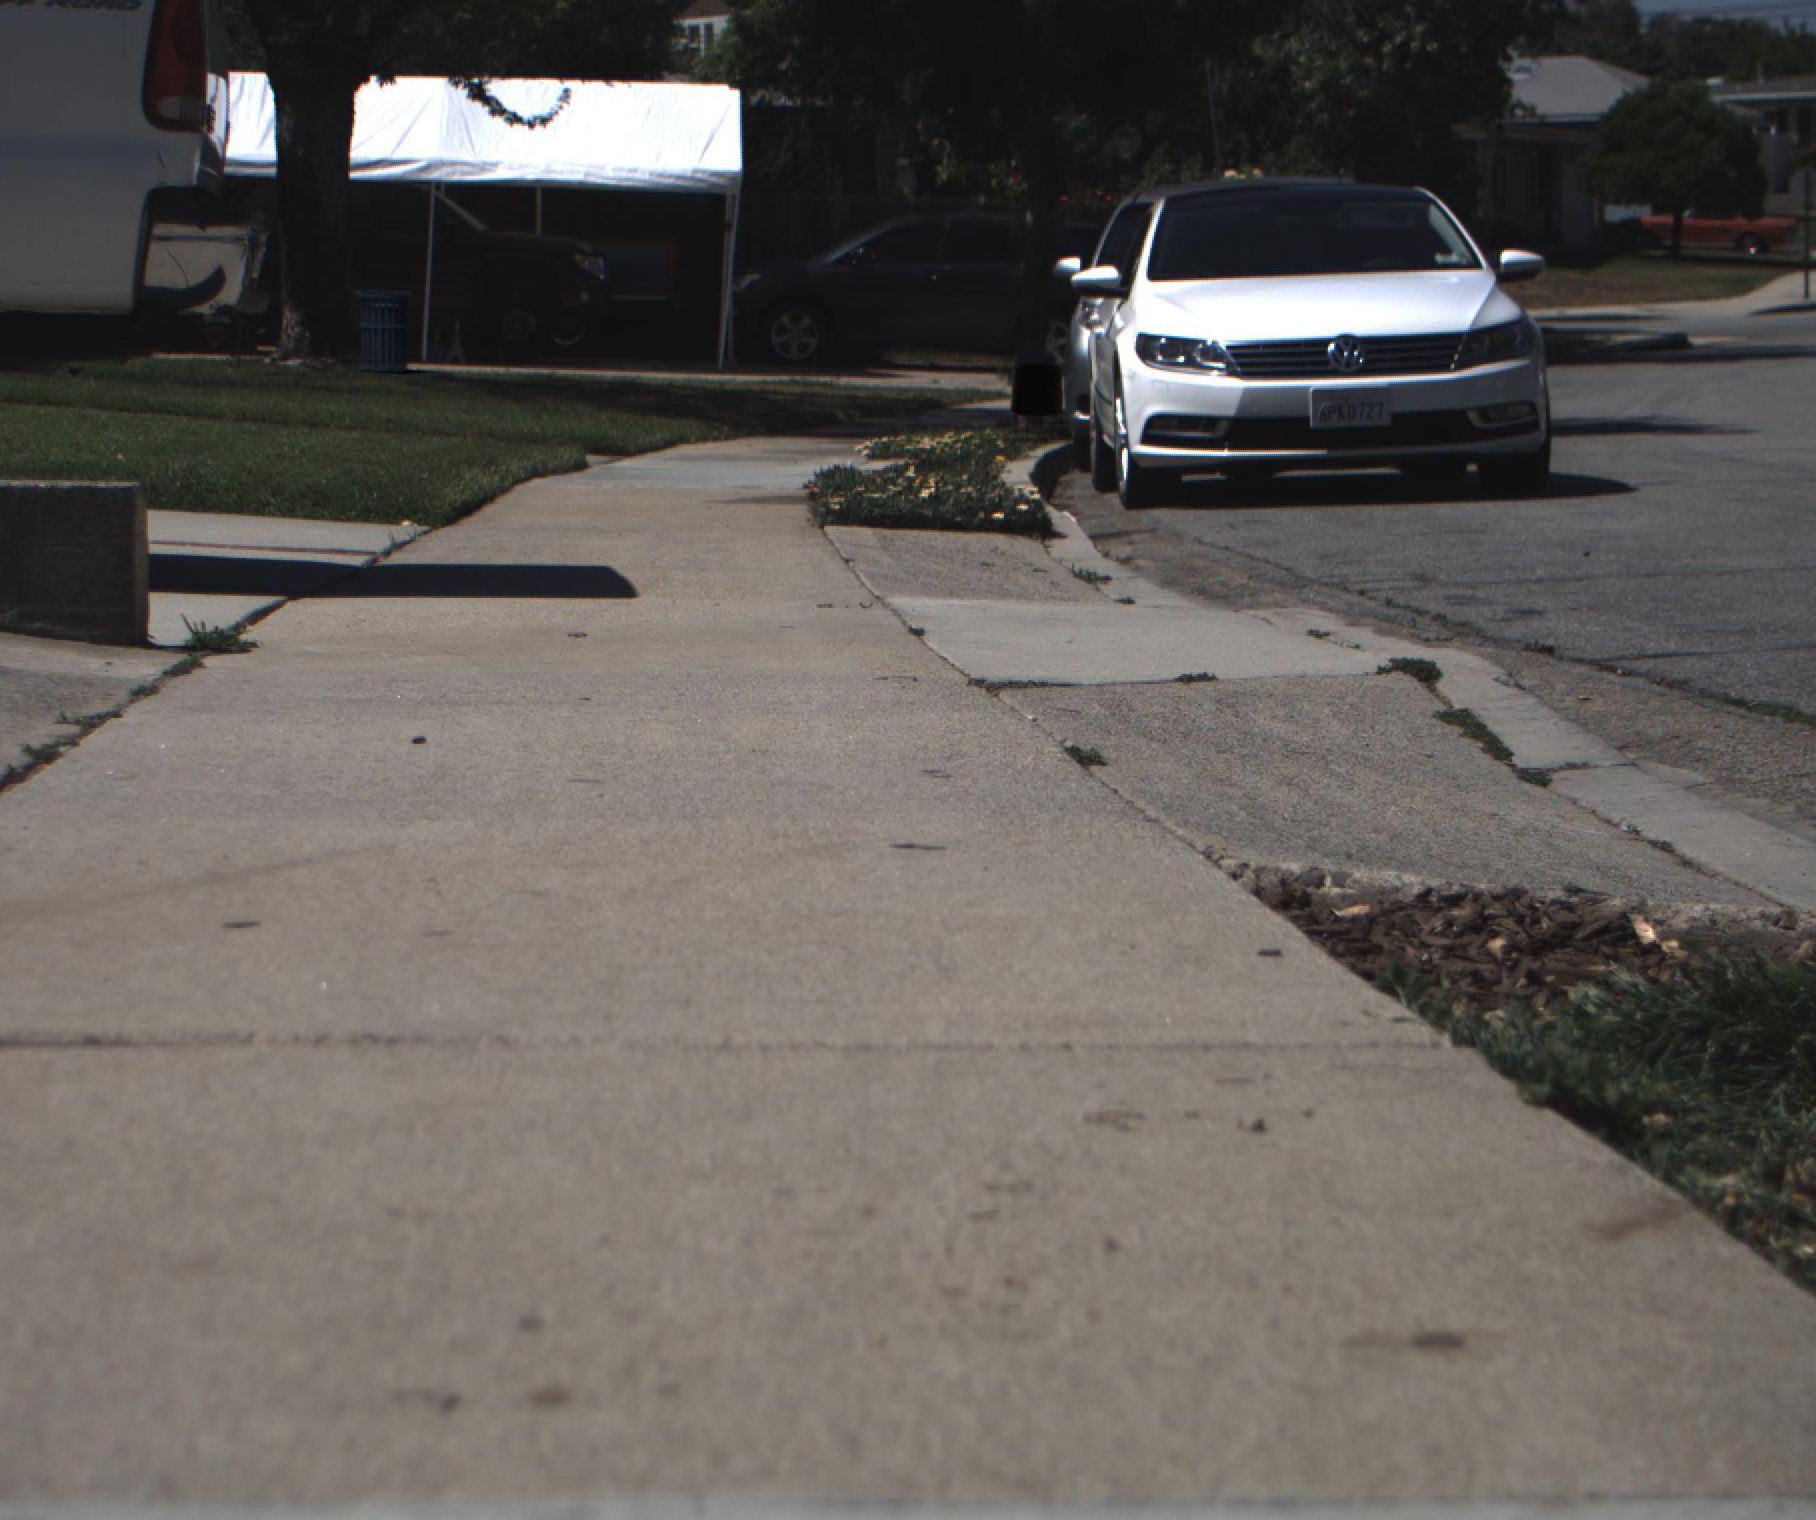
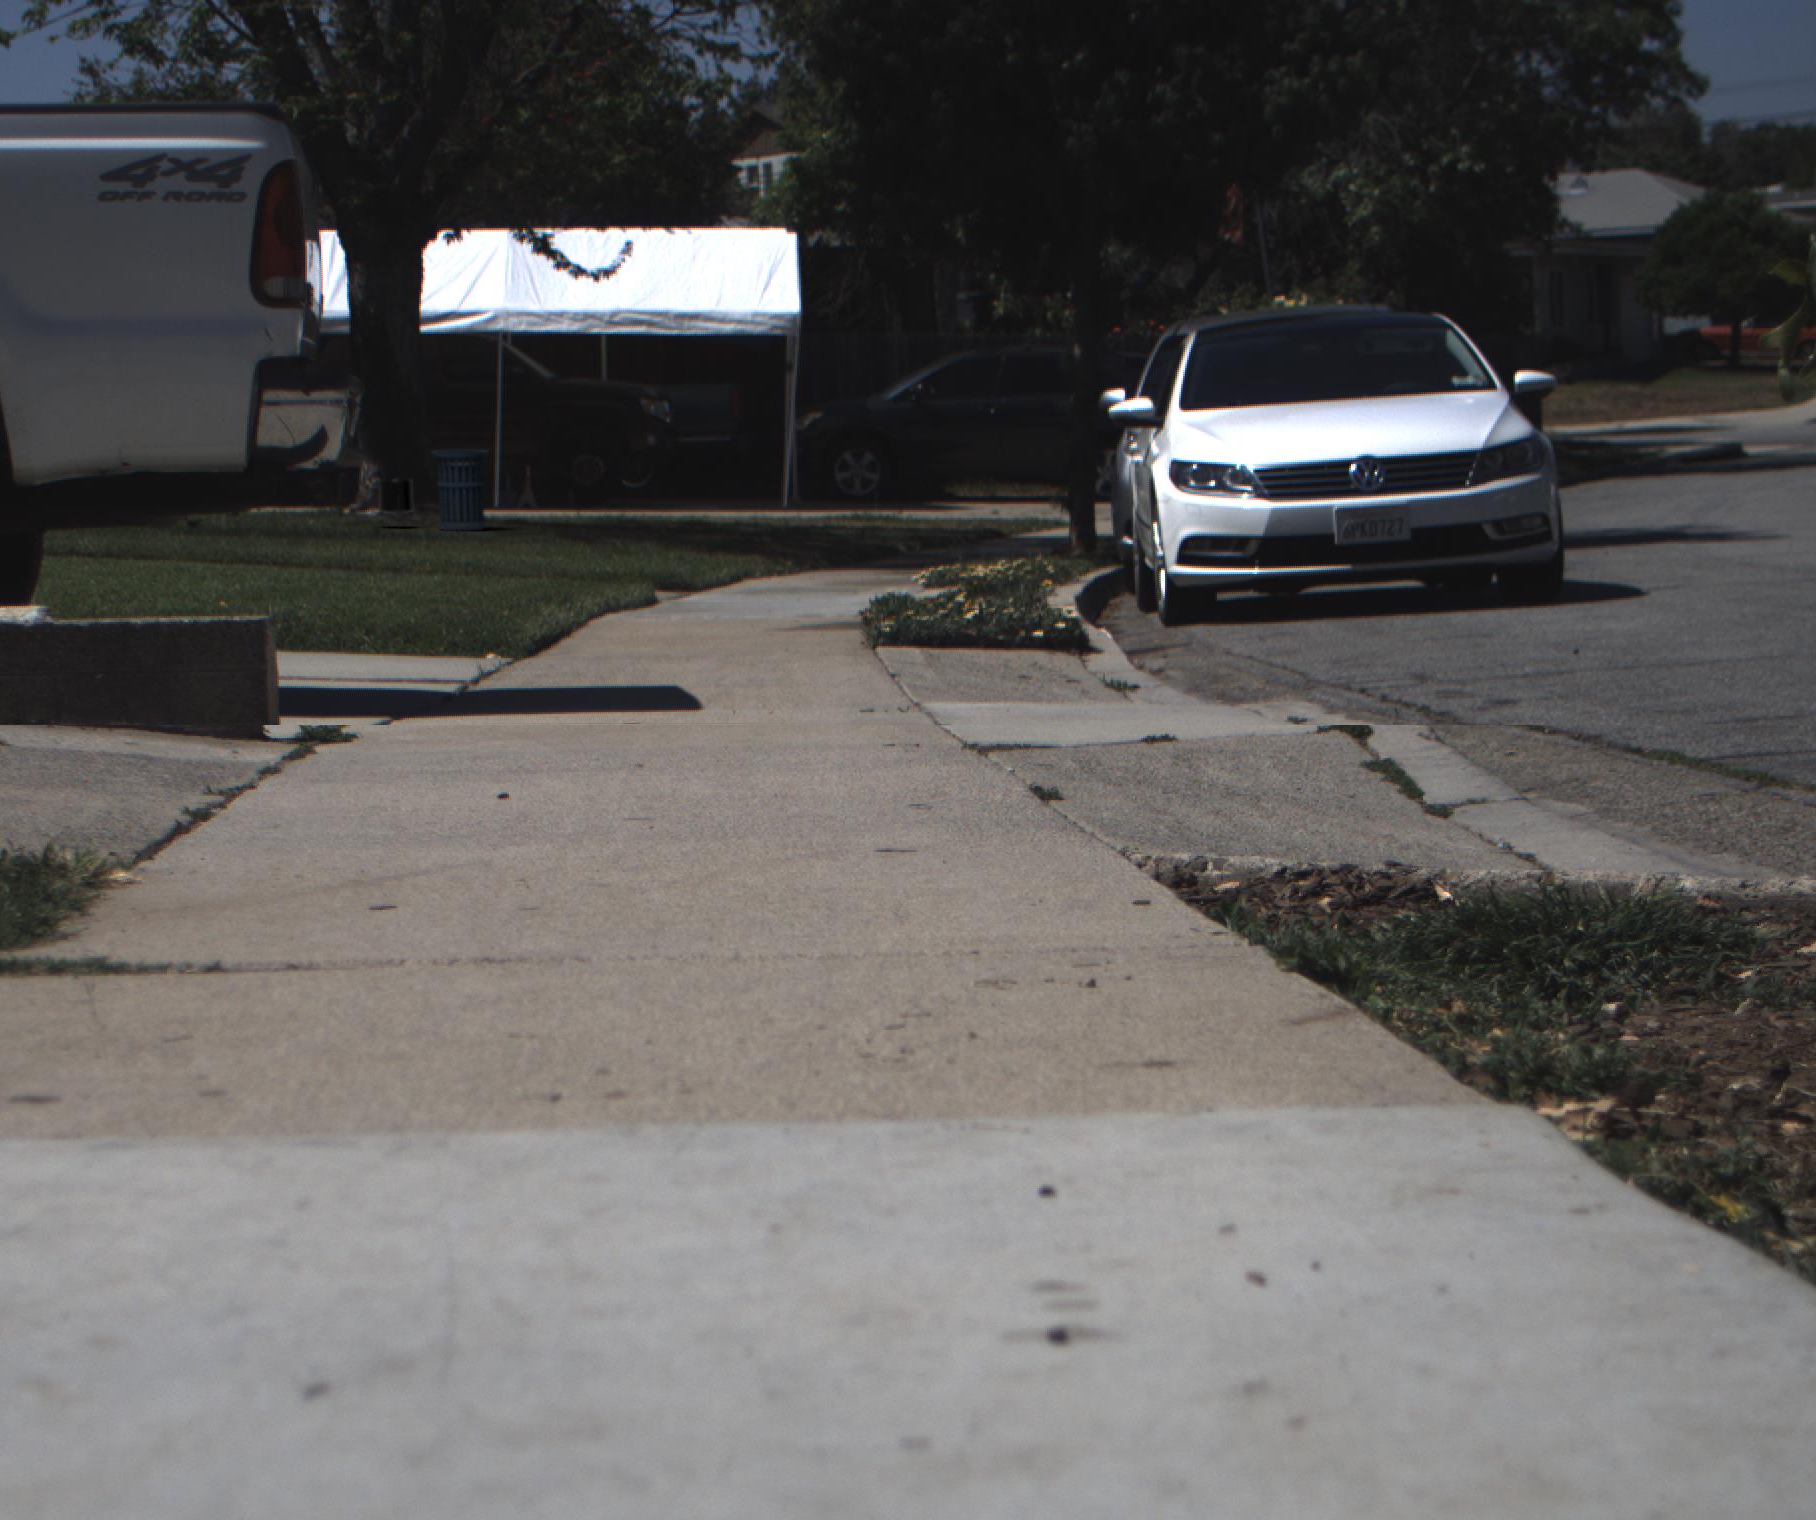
planter: present [1010,363,1064,434] -> present [379,479,414,521]

